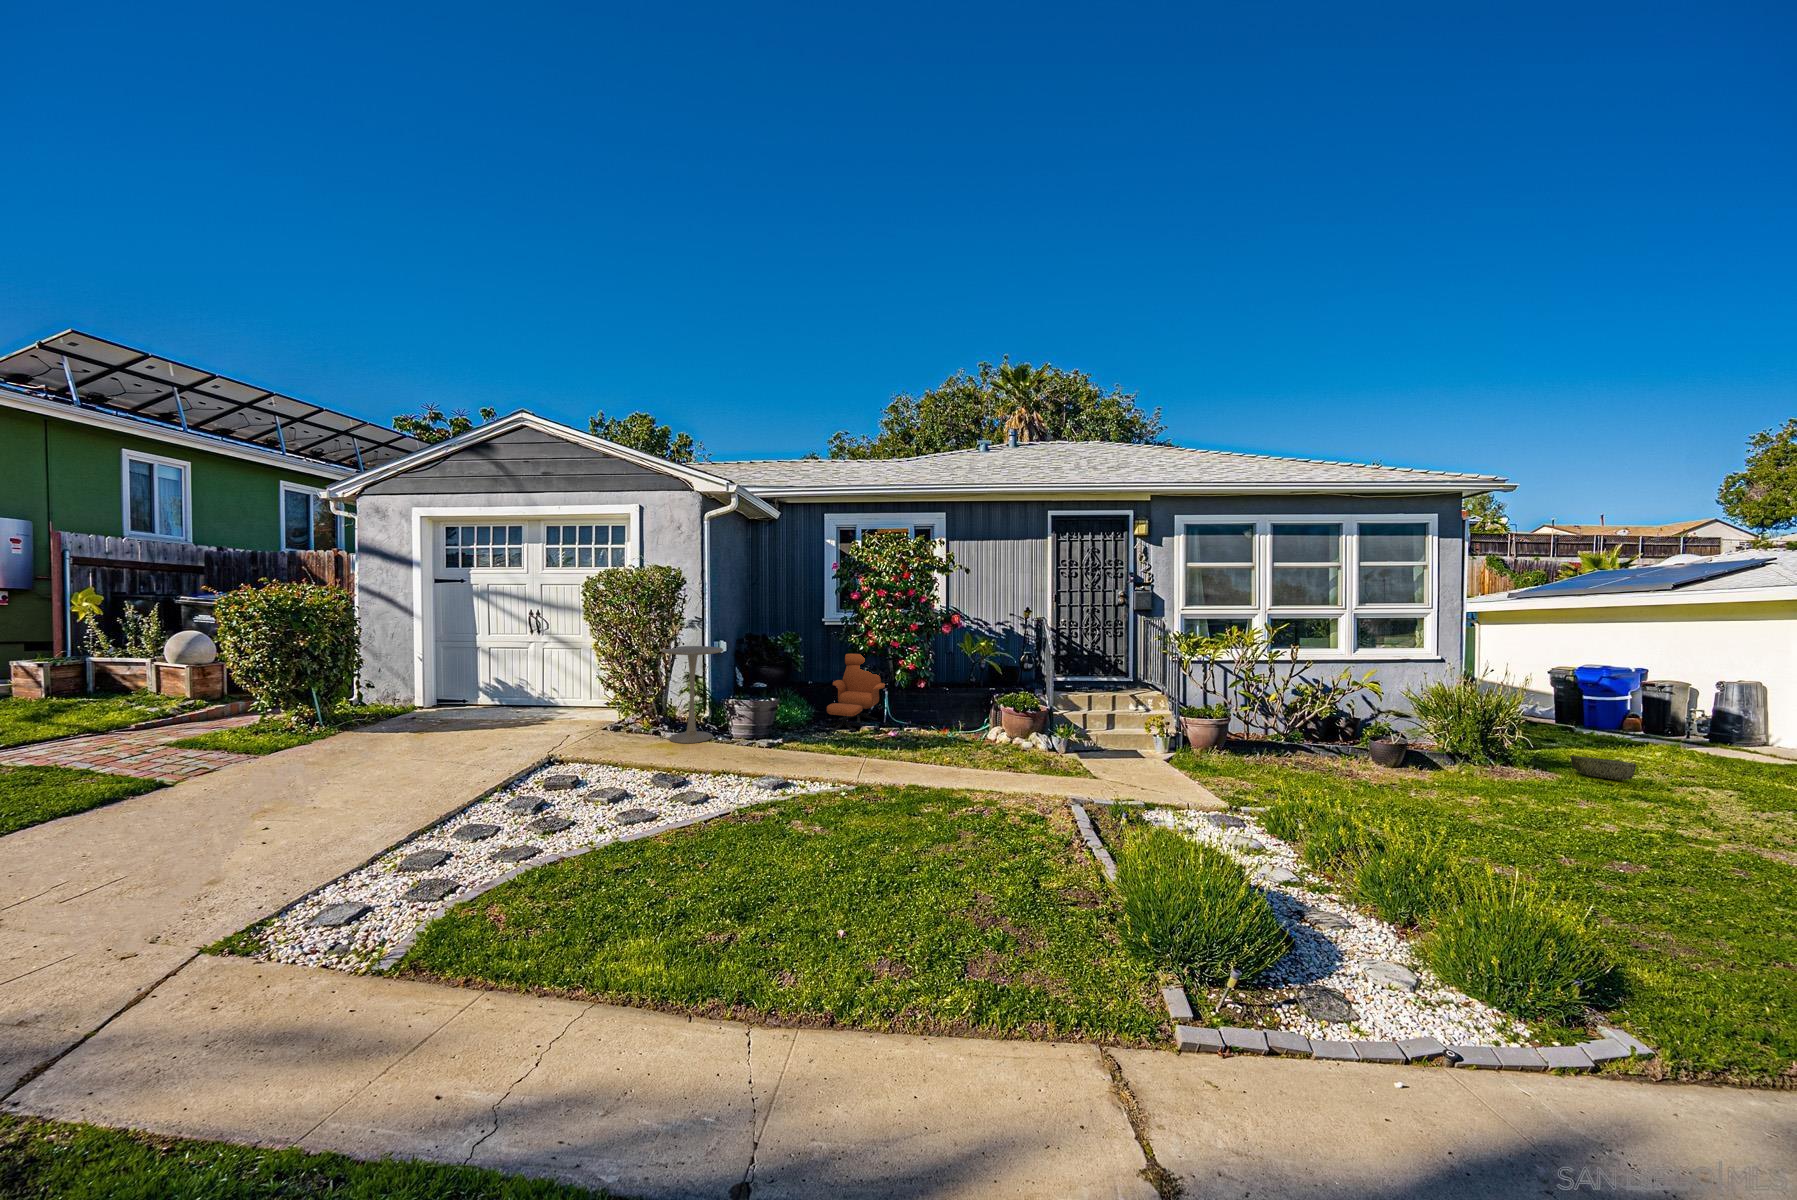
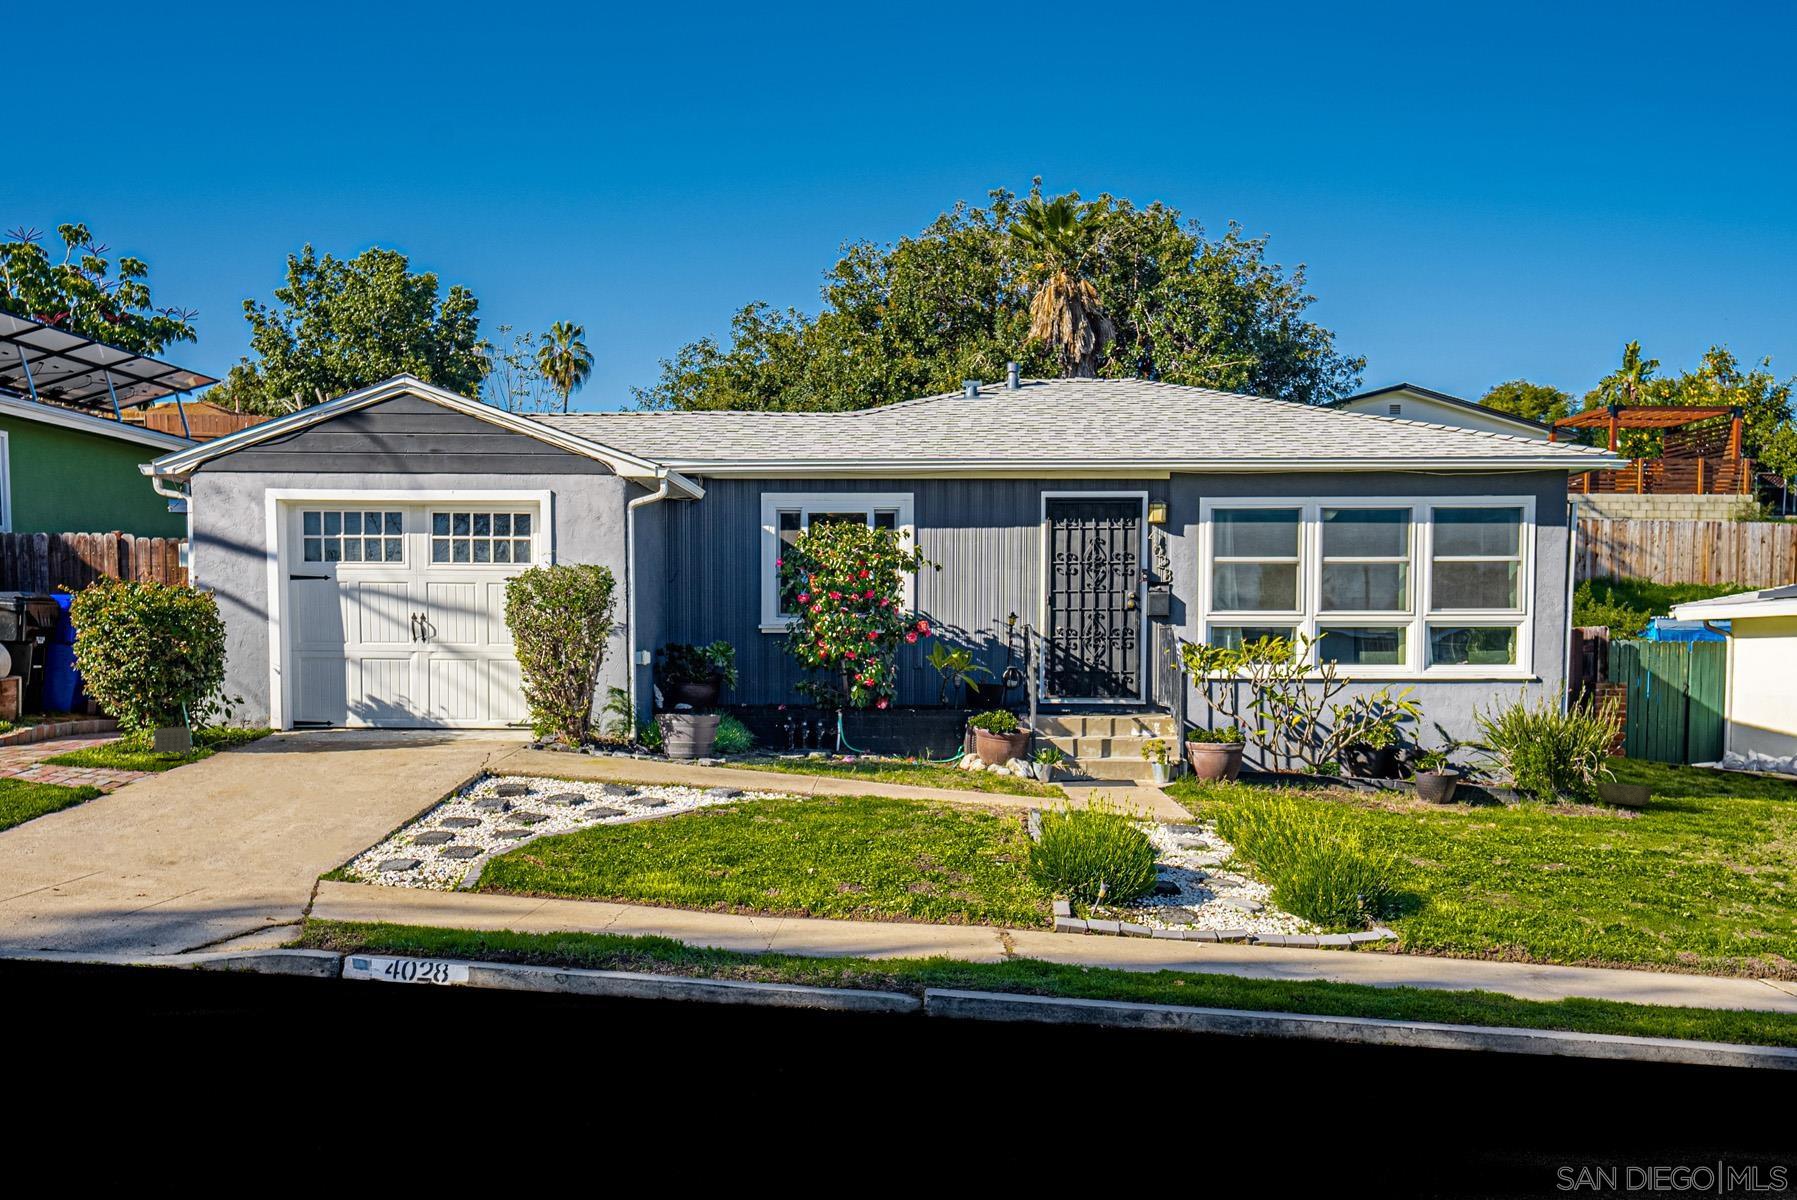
pedestal table: present [661,646,723,743] -> none [584,657,653,766]
lounge chair: present [827,654,885,731] -> none [768,668,838,758]
planter: none [264,712,304,743] -> present [154,728,191,760]

